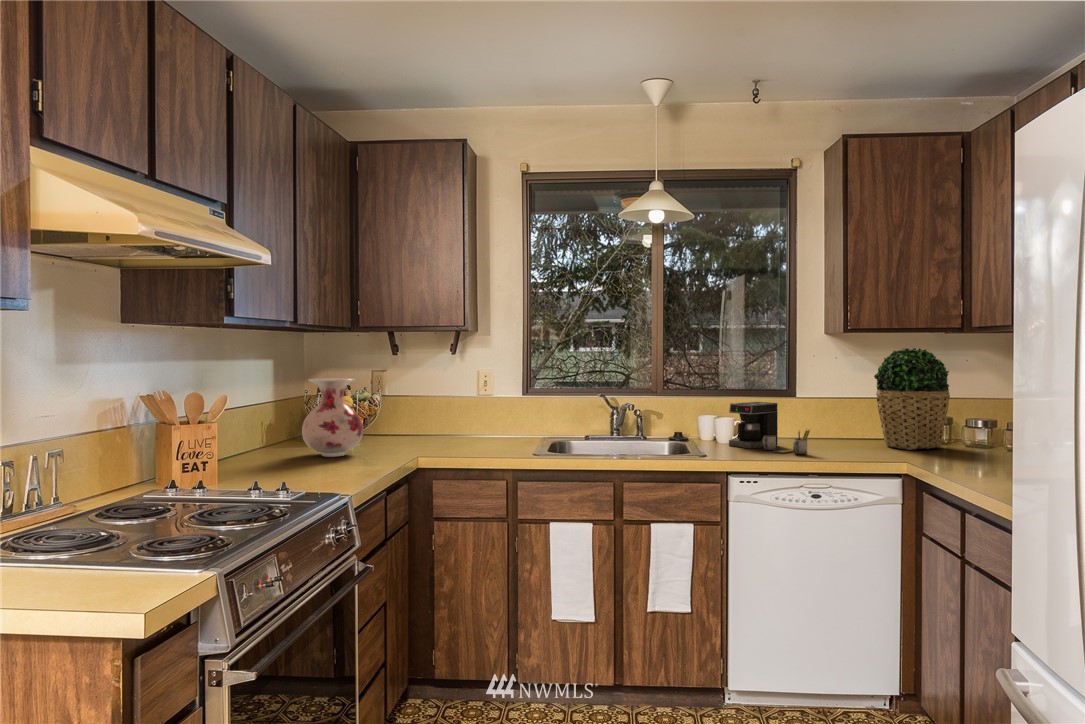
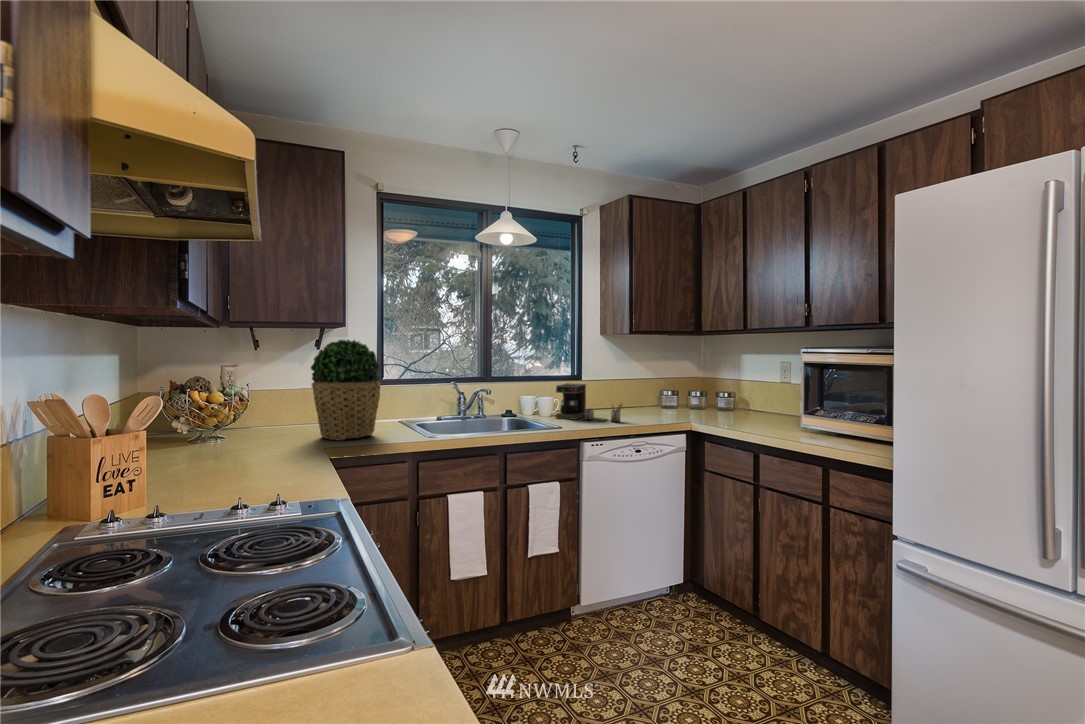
potted plant: present [874,348,950,450] -> present [311,340,381,440]
vase: present [302,378,363,457] -> none [188,371,261,457]

